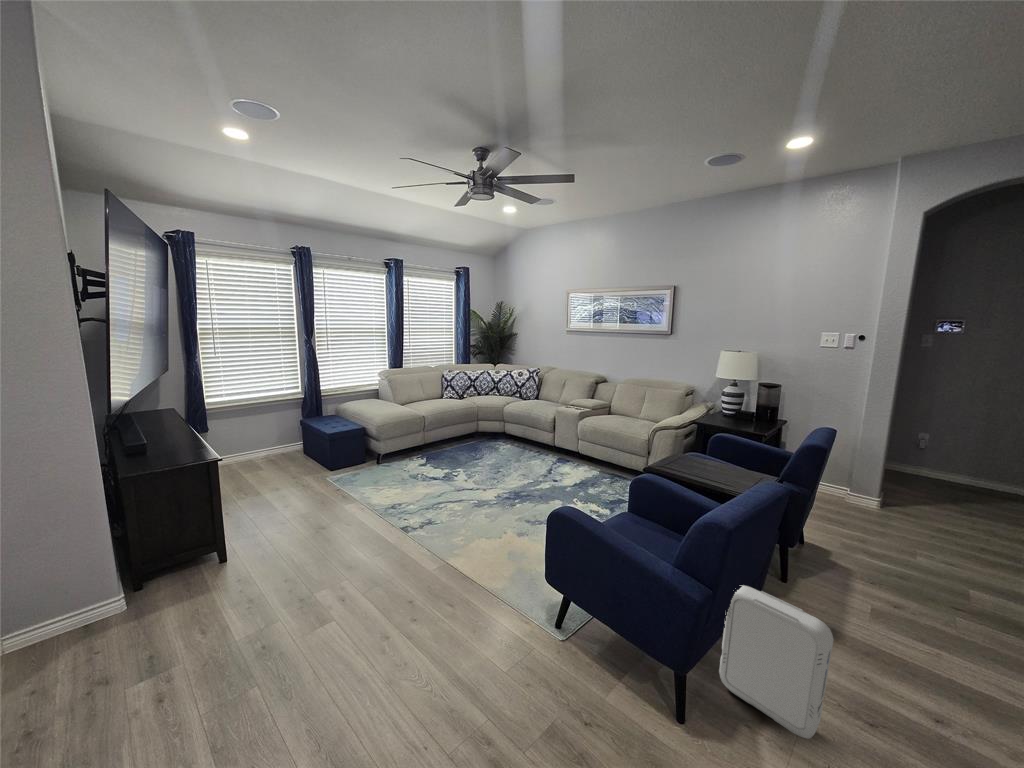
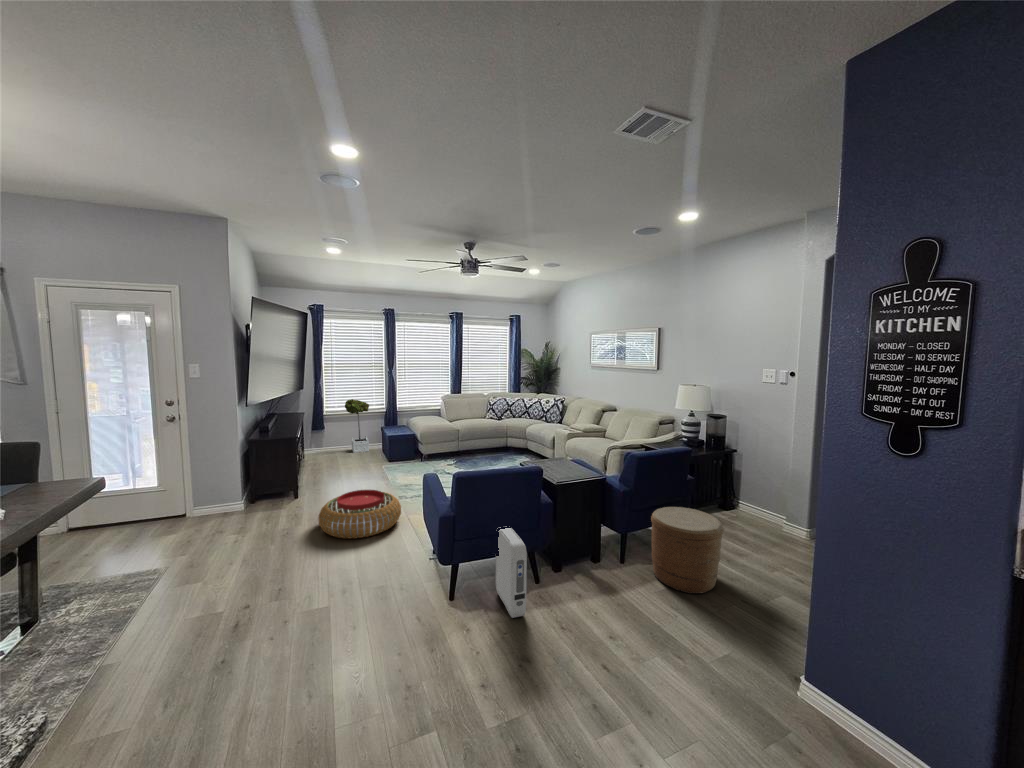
potted tree: none [241,382,286,460] -> present [345,399,369,453]
woven basket: none [820,503,934,614] -> present [651,507,724,594]
pouf: none [316,532,453,637] -> present [319,490,401,539]

